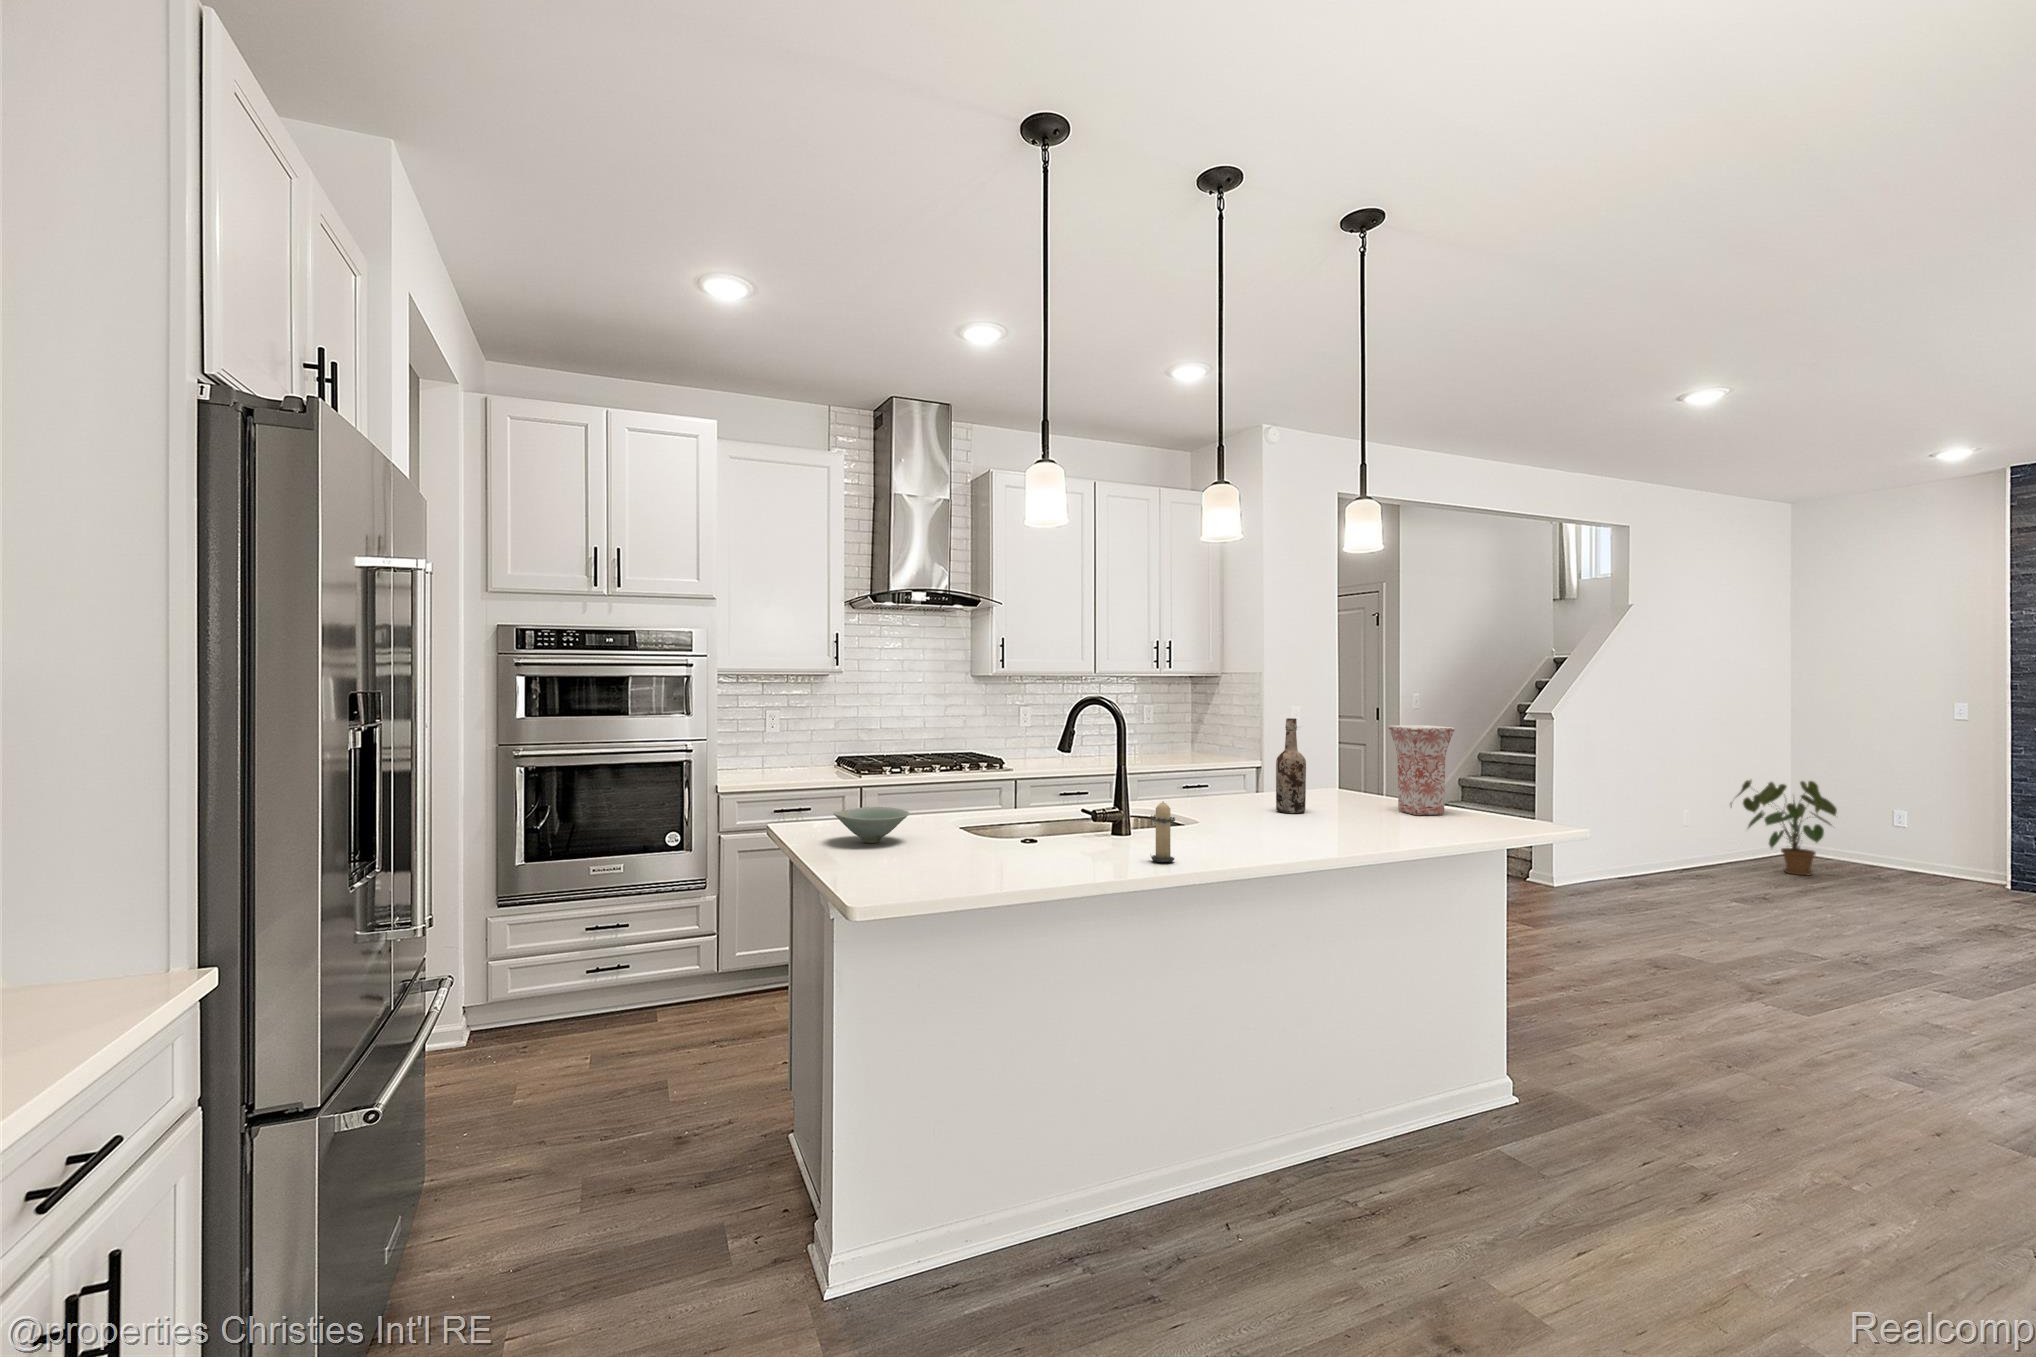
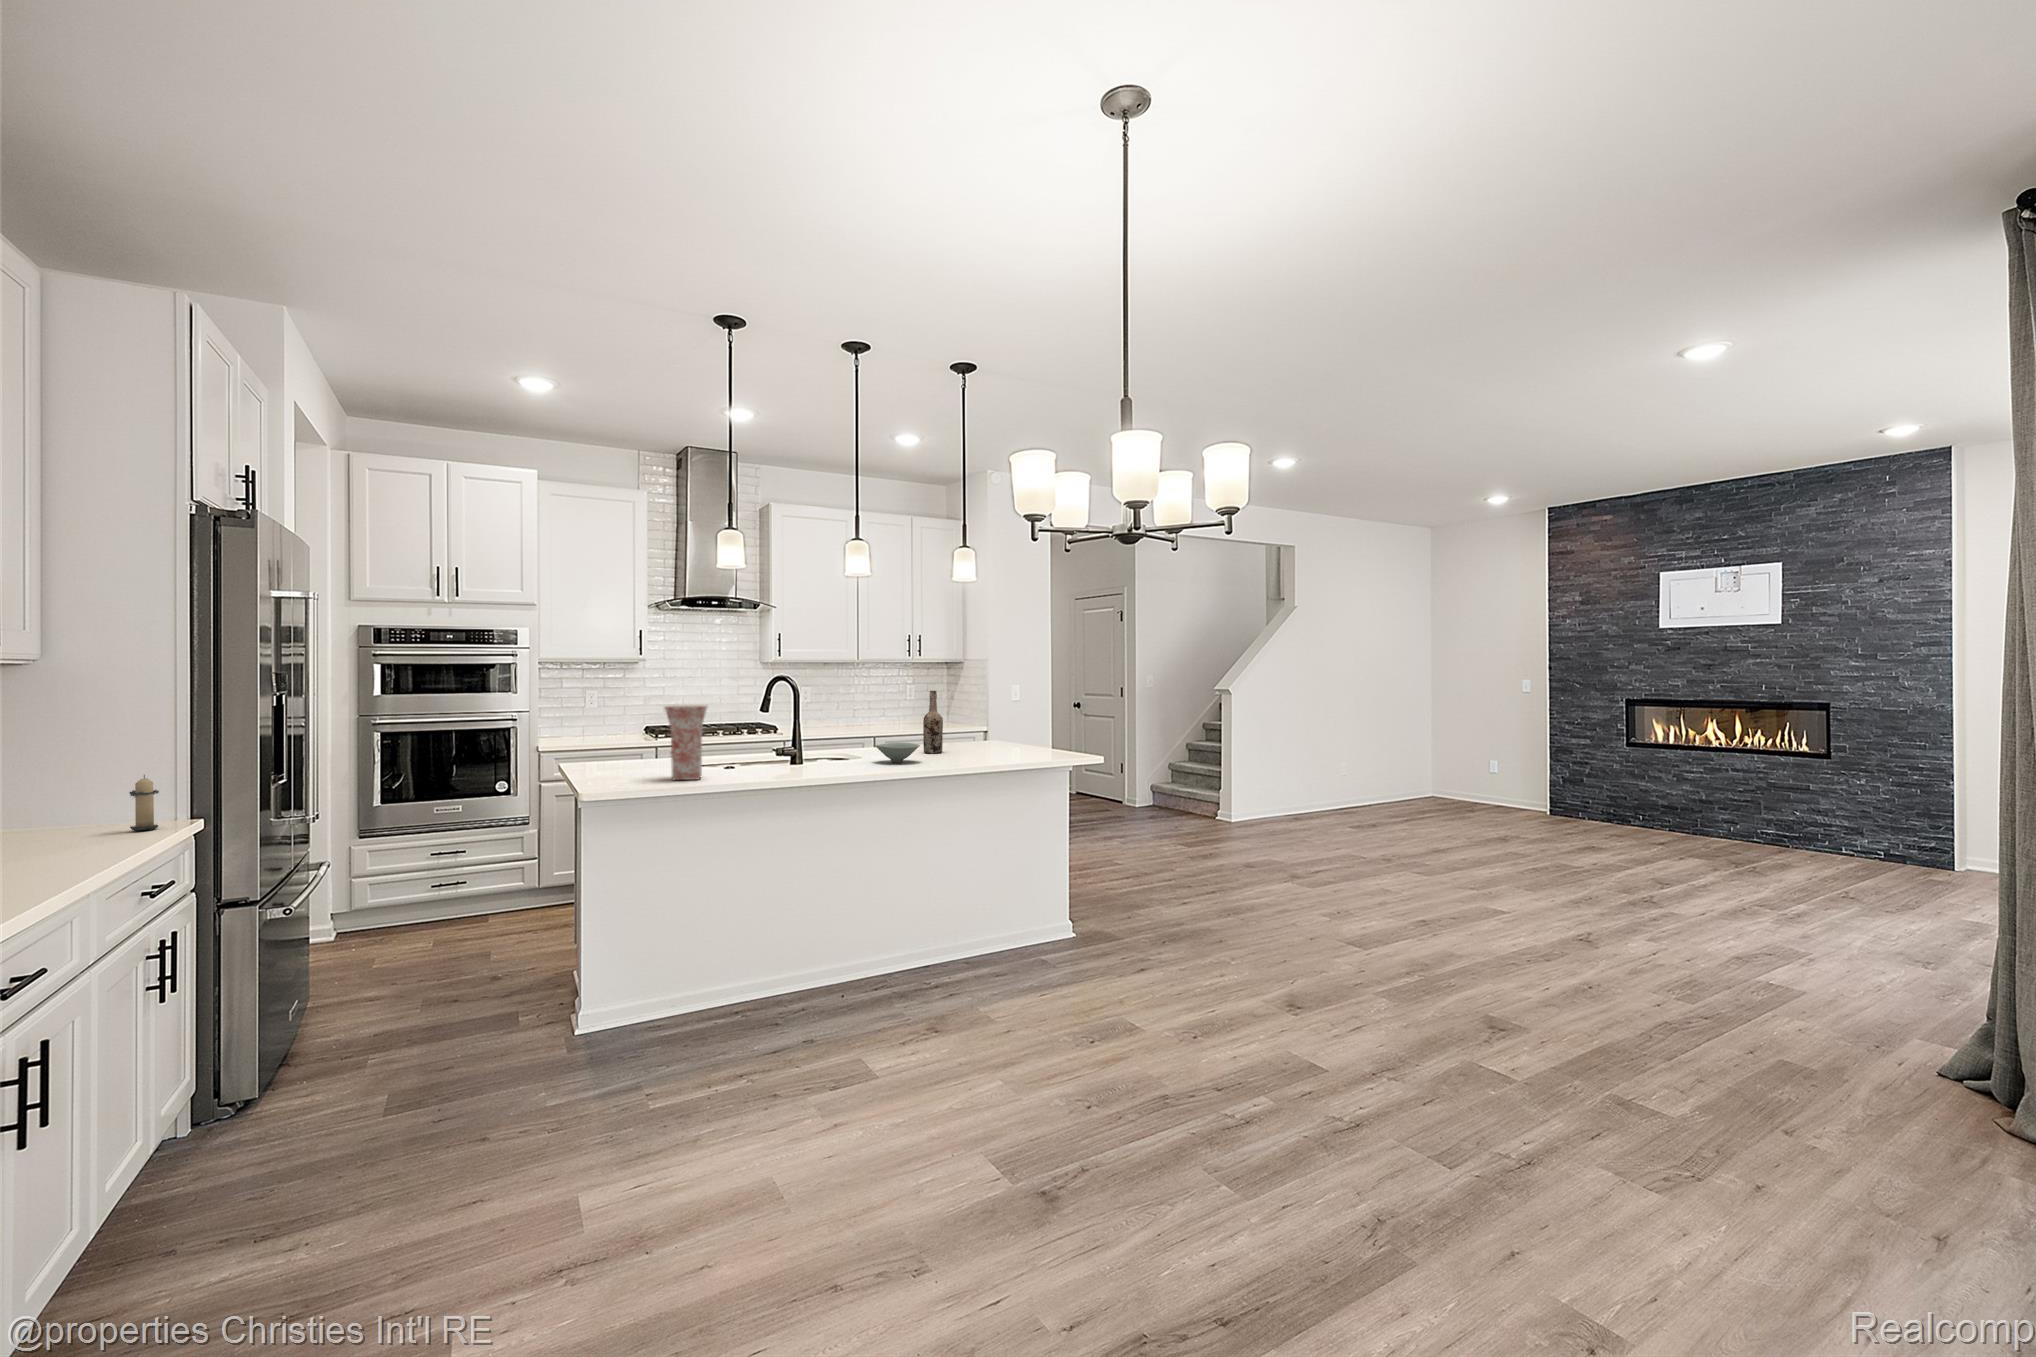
vase: present [1388,725,1455,815] -> present [664,704,708,780]
house plant: present [1730,780,1837,875] -> none [1371,740,1444,811]
candle: present [1150,802,1175,862] -> present [129,775,159,830]
bowl: present [833,807,910,843] -> present [874,743,920,763]

